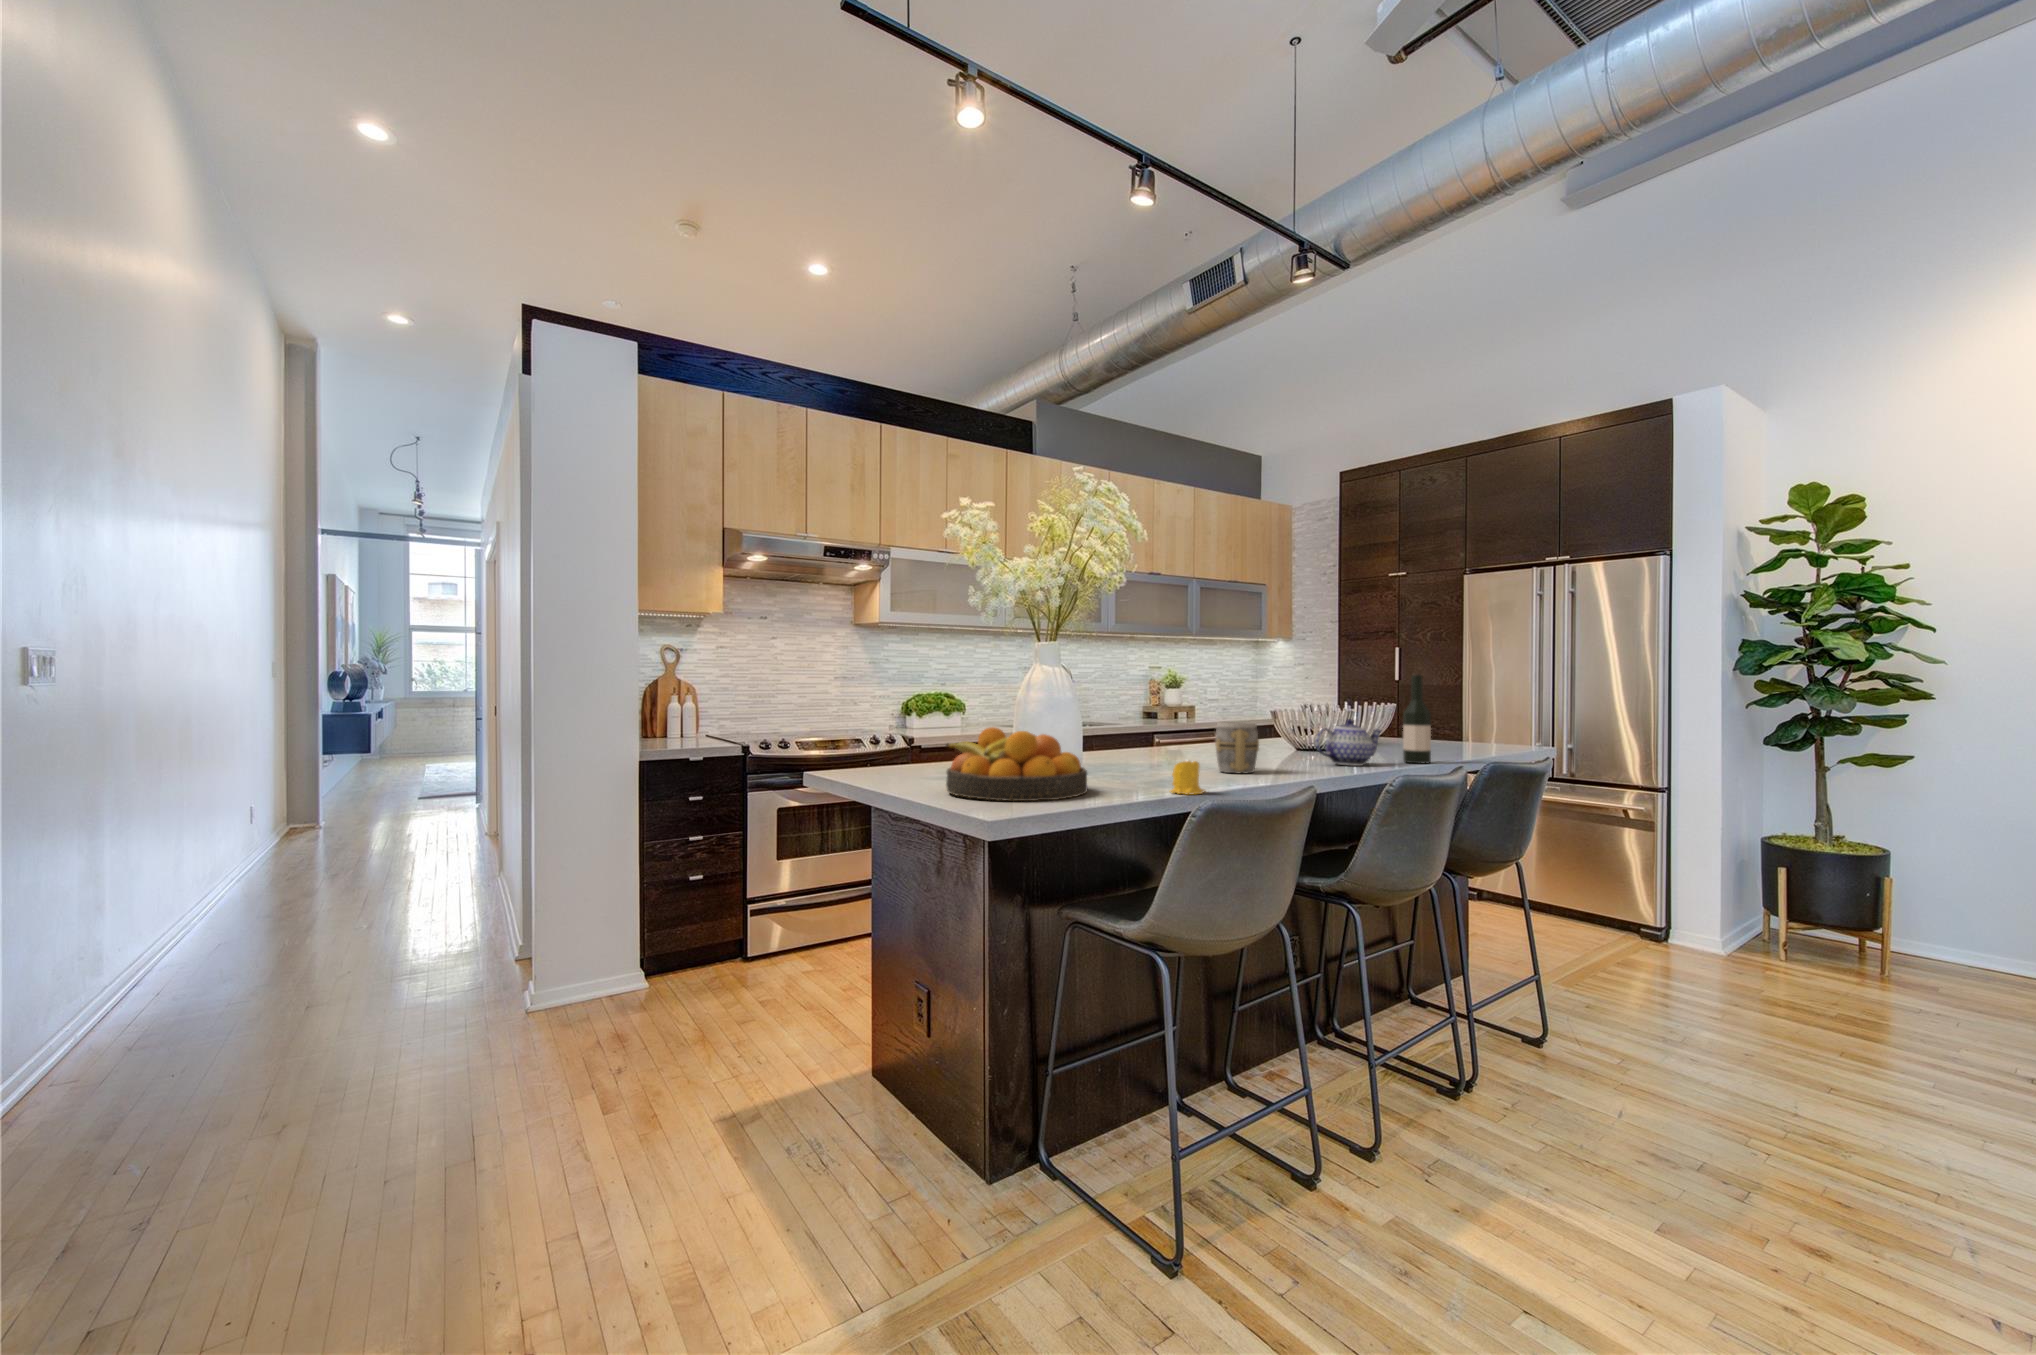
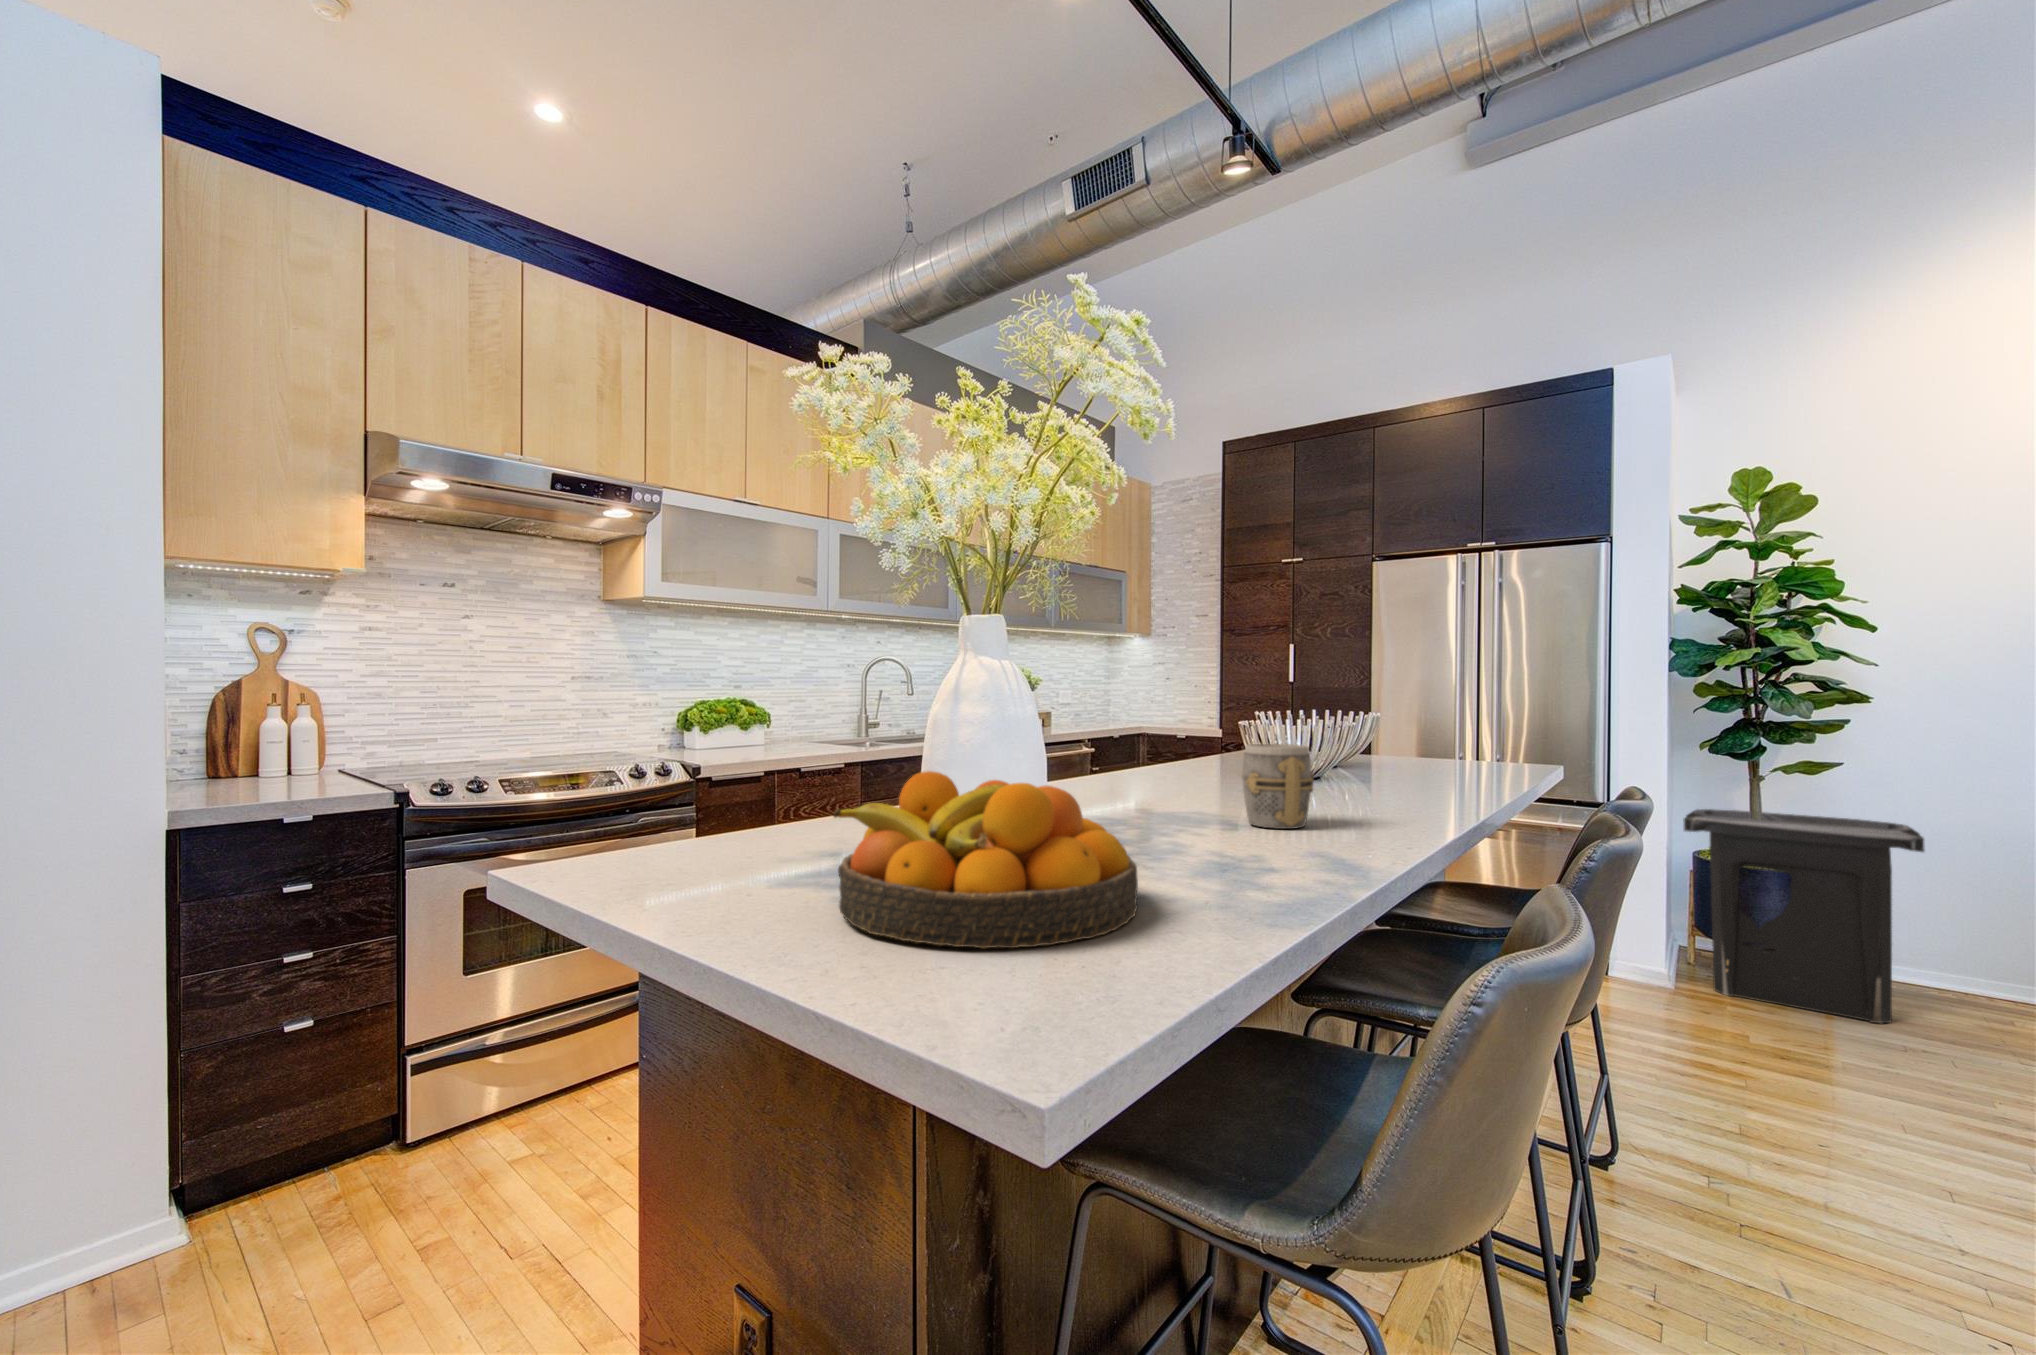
wine bottle: present [1403,673,1431,764] -> none [1448,669,1487,797]
teapot: present [1316,719,1381,766] -> none [1355,736,1430,804]
candle: present [1169,761,1205,795] -> none [1278,824,1351,898]
trash can: none [1741,795,1970,990] -> present [1683,809,1925,1023]

